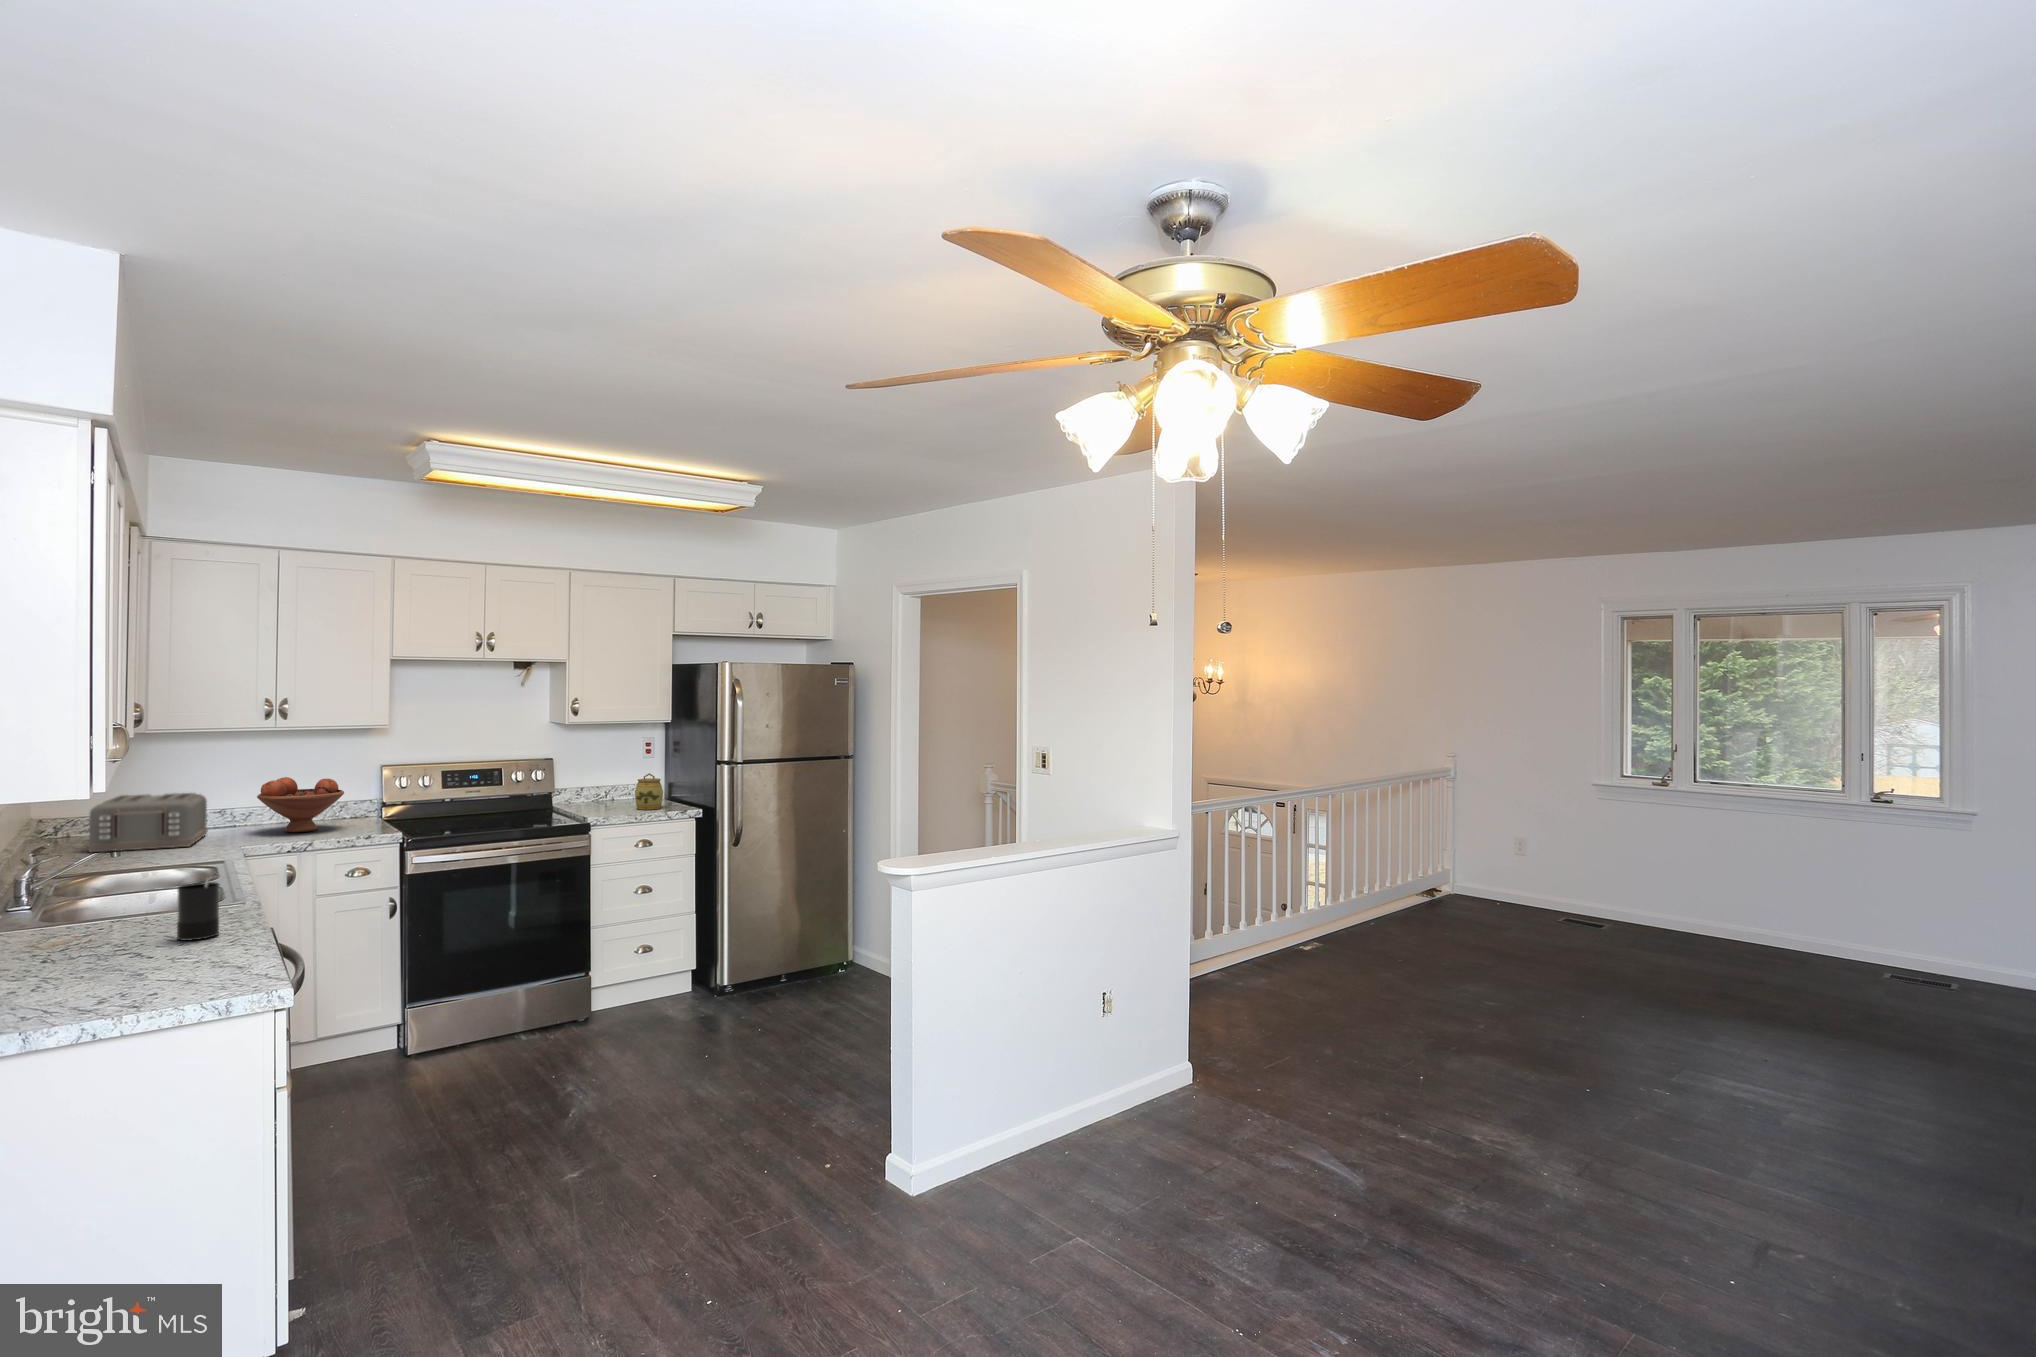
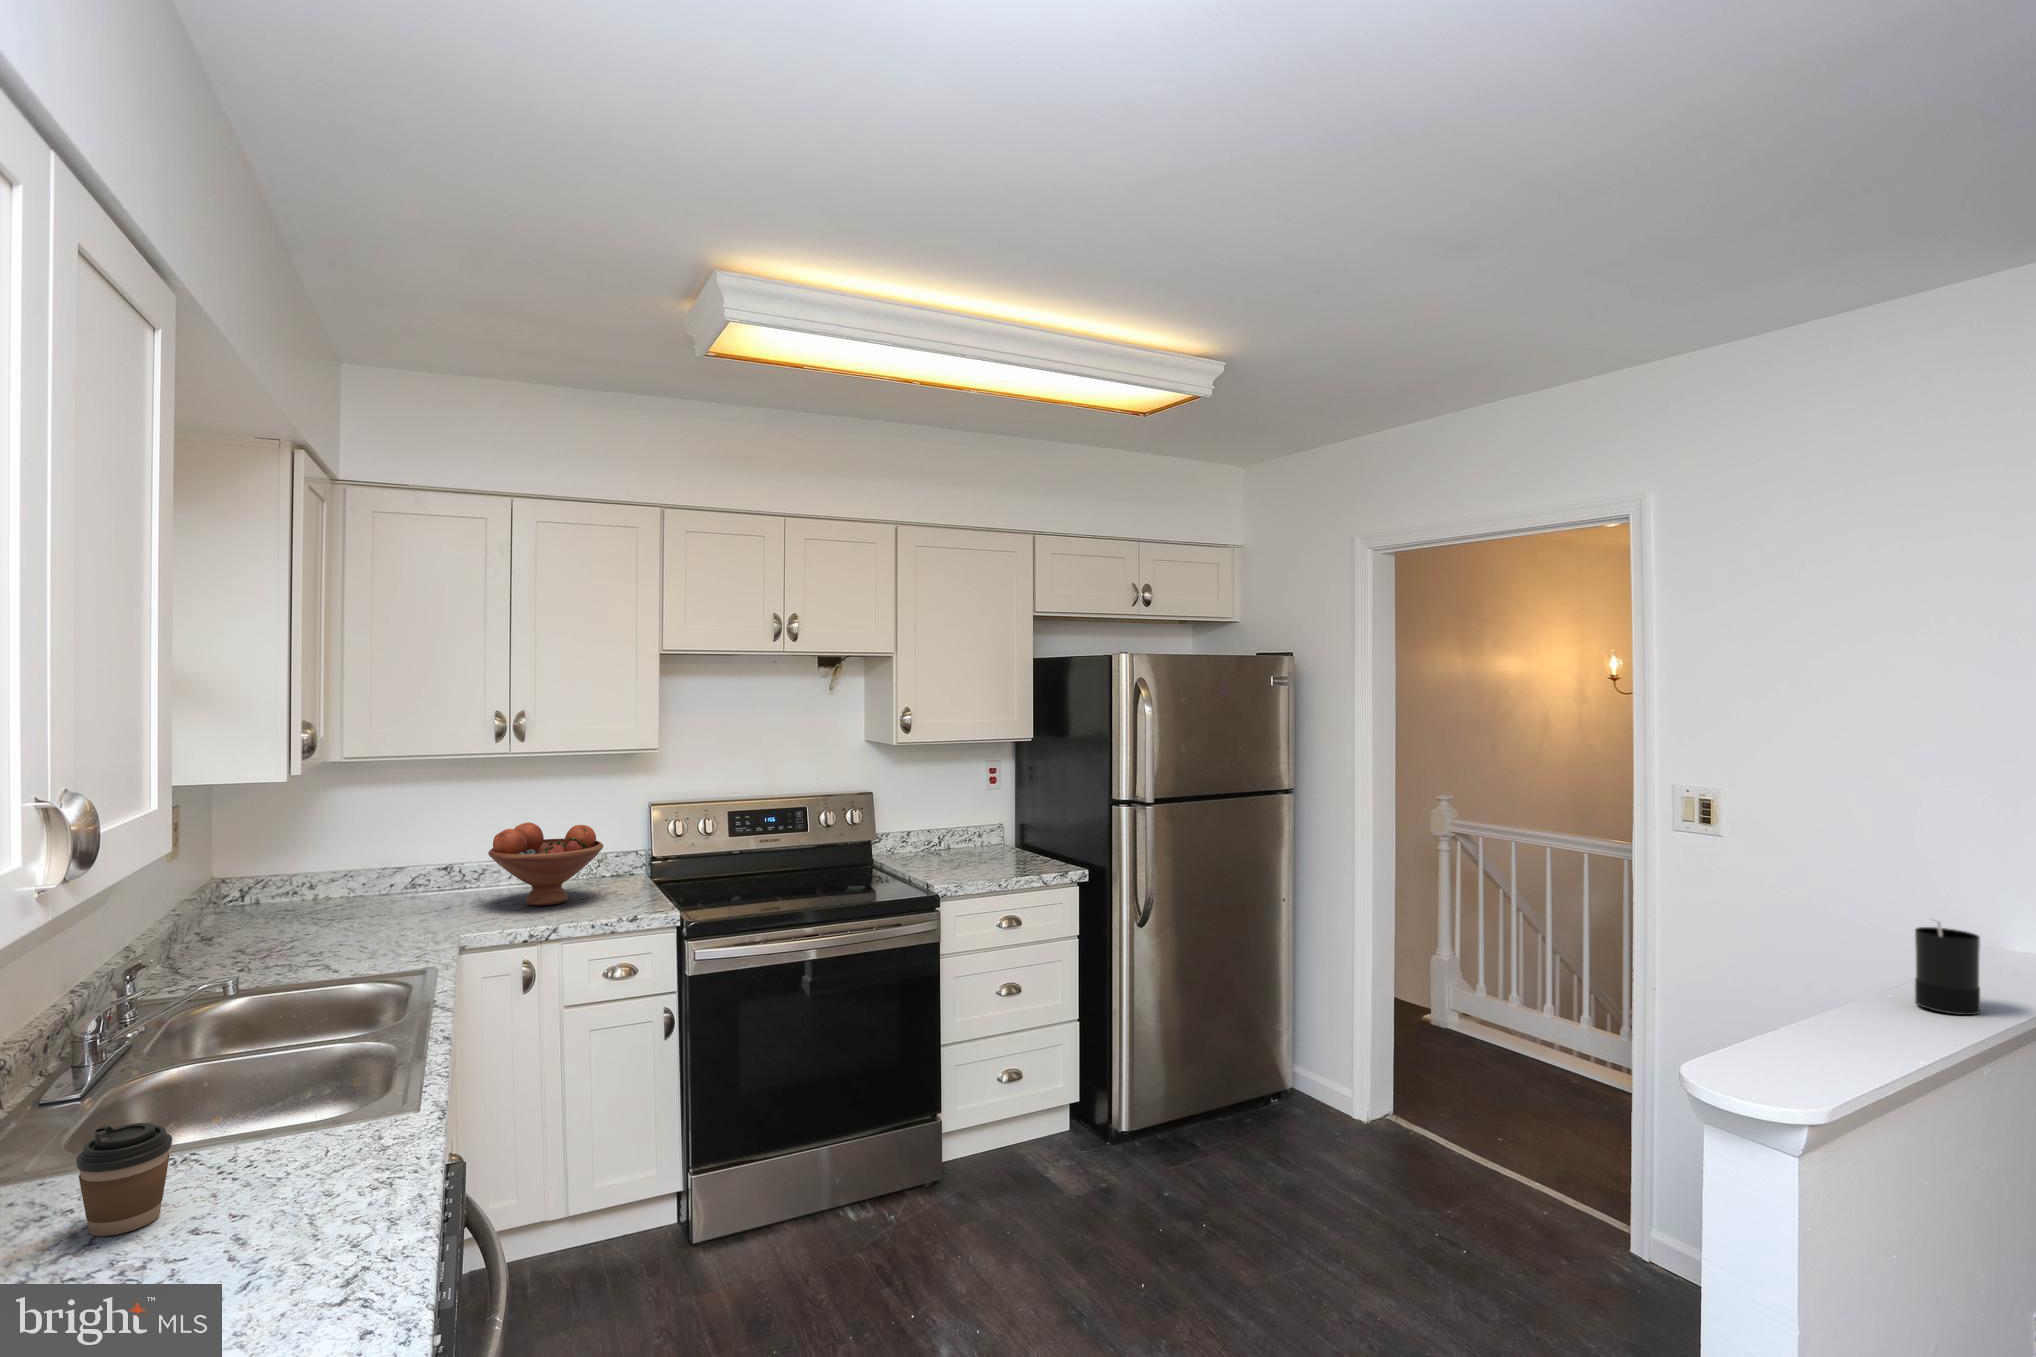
jar: present [635,773,663,810] -> none [985,814,1025,869]
toaster: present [87,793,208,852] -> none [254,847,426,942]
candle: present [177,880,220,940] -> present [1915,919,1980,1015]
coffee cup: none [94,892,140,941] -> present [76,1123,172,1236]

